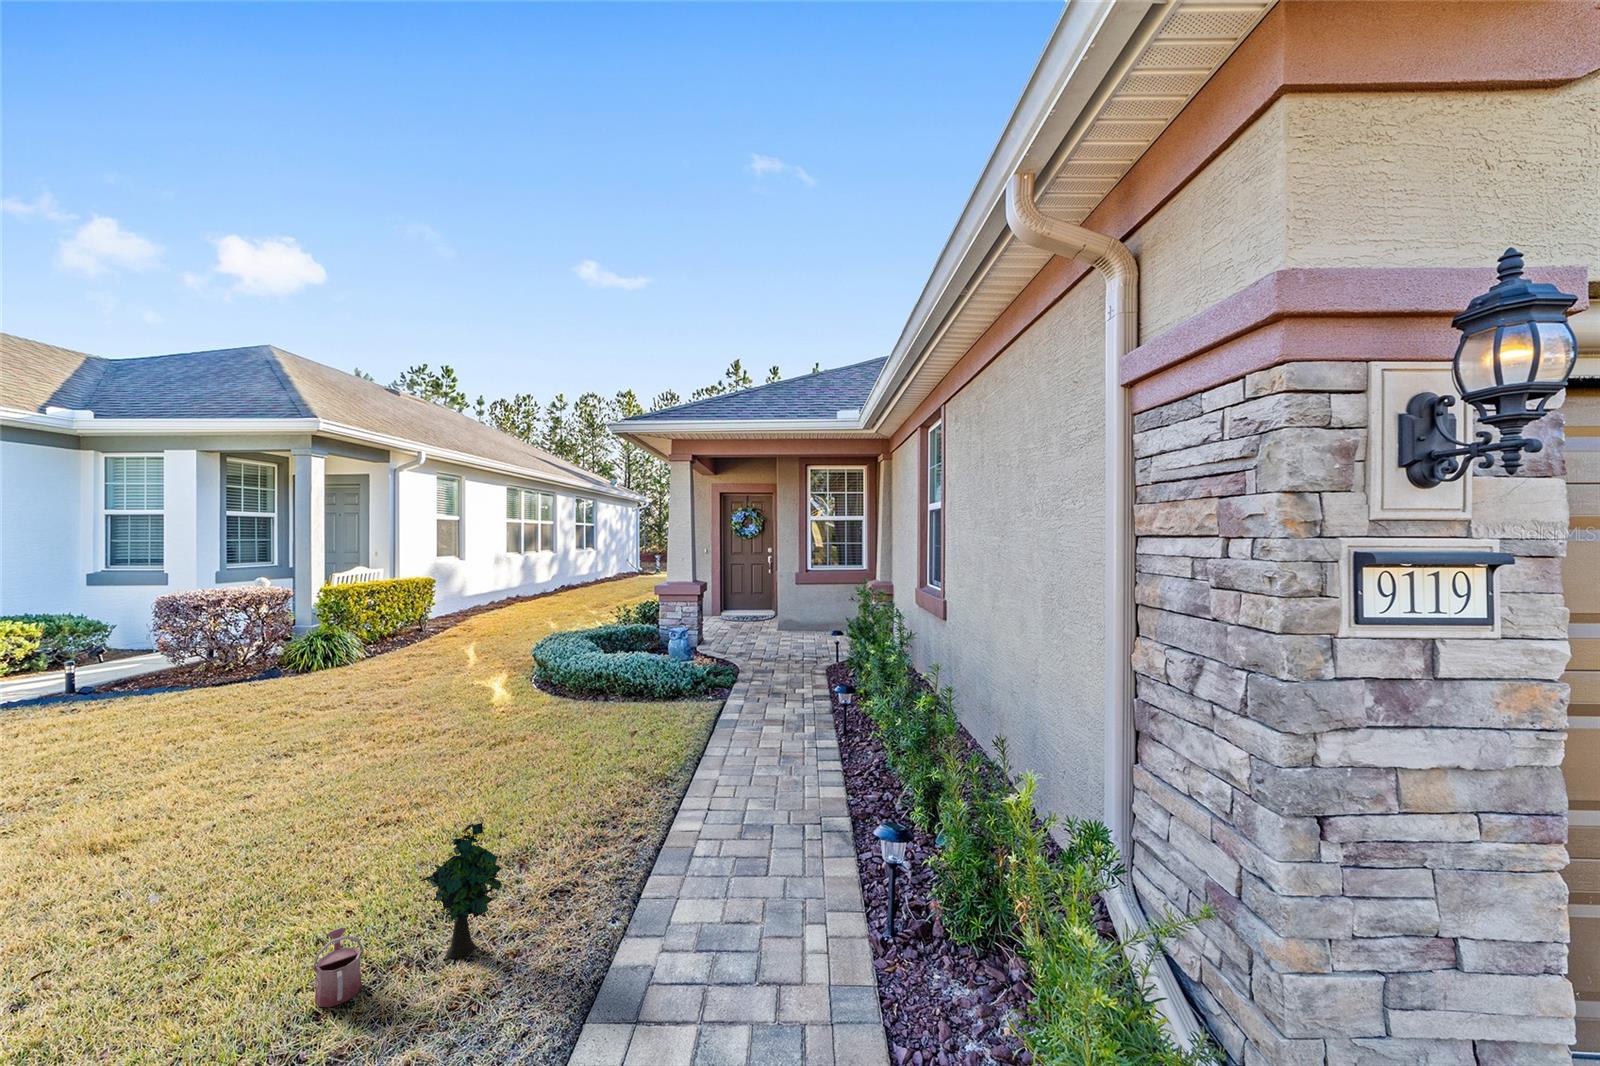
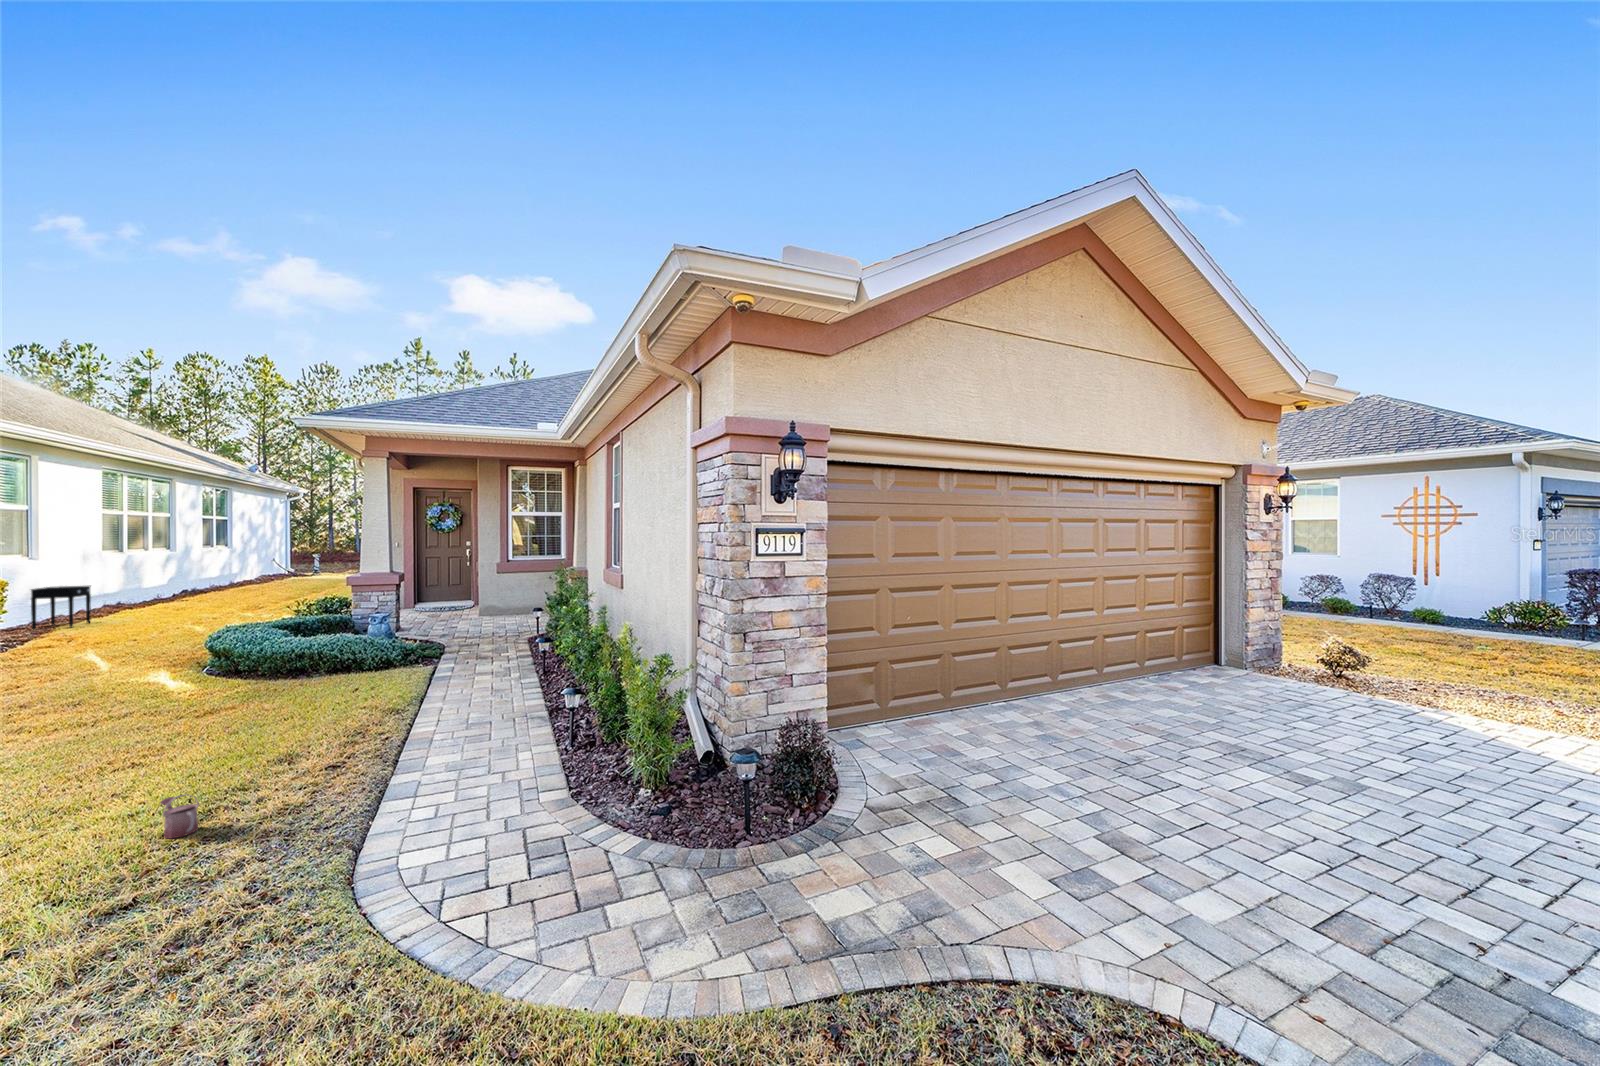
side table: none [451,583,490,619] -> present [31,586,91,629]
decorative plant: present [420,823,502,958] -> none [236,718,302,807]

